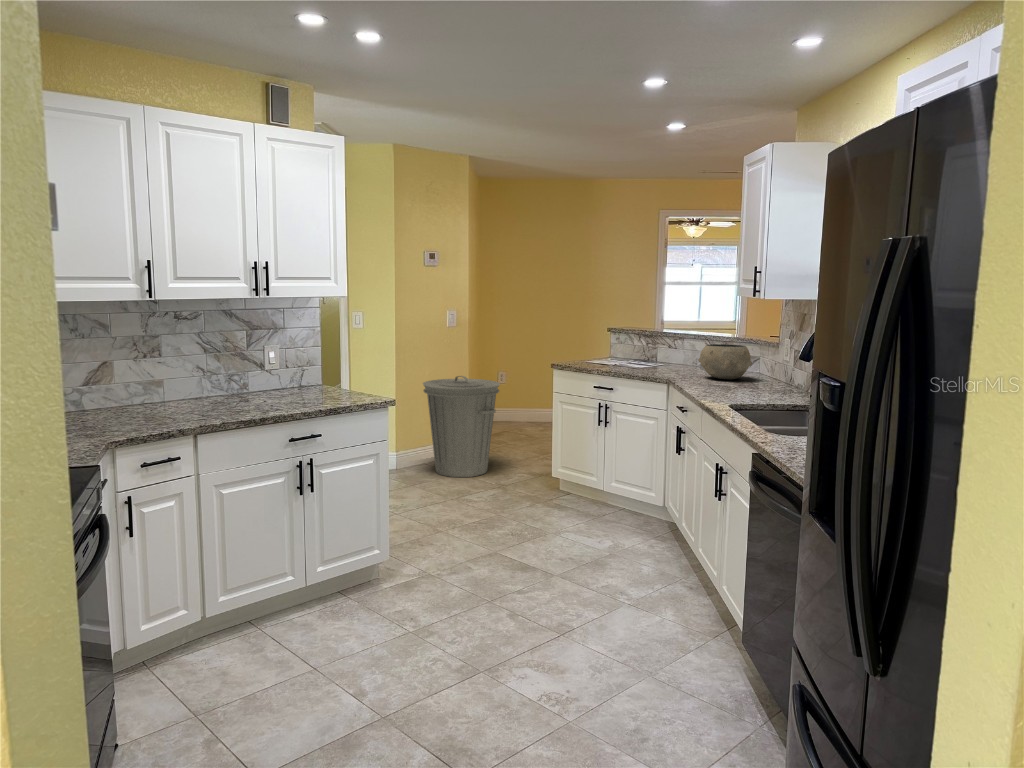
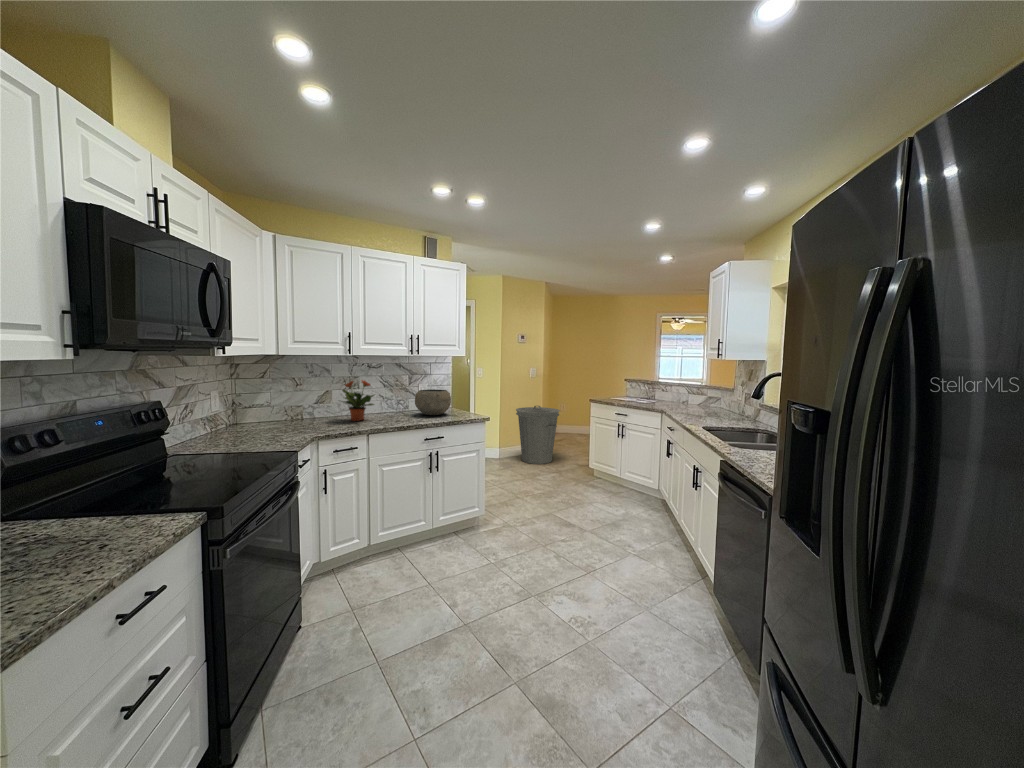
potted plant: none [128,341,196,413] -> present [341,380,374,421]
ceramic bowl: present [698,344,752,379] -> present [415,389,451,415]

